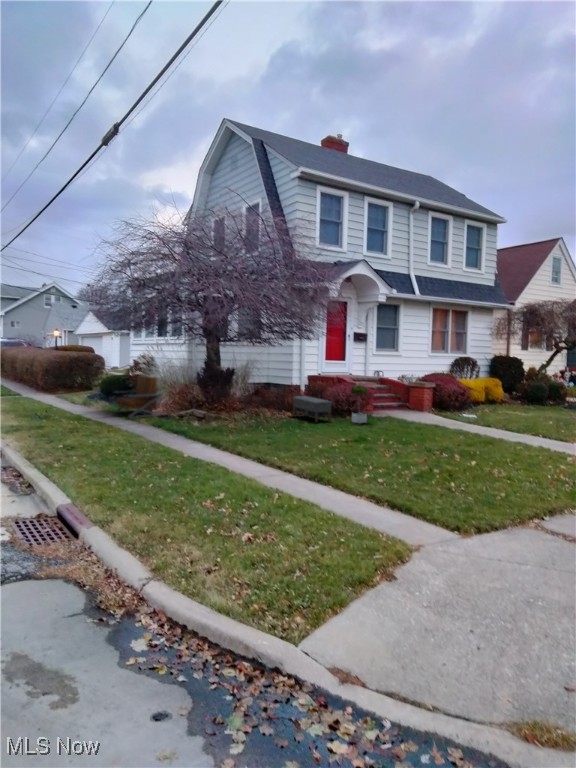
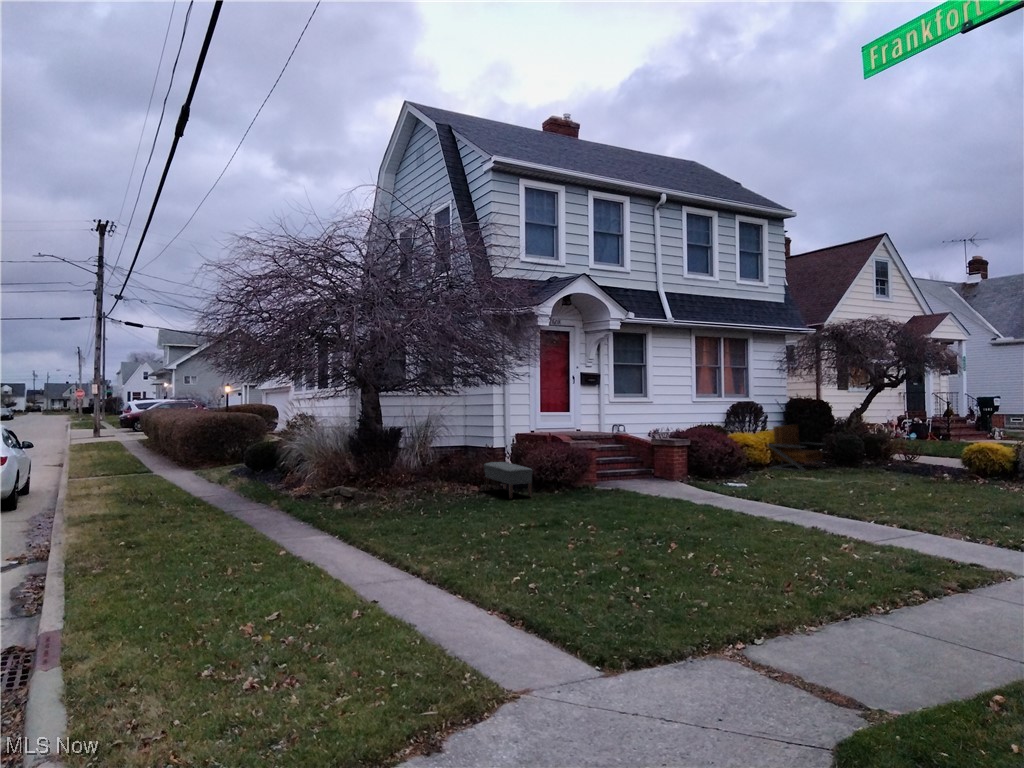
lounge chair: present [114,375,162,418] -> present [768,425,825,471]
potted tree: present [351,385,367,423] -> none [557,444,582,498]

